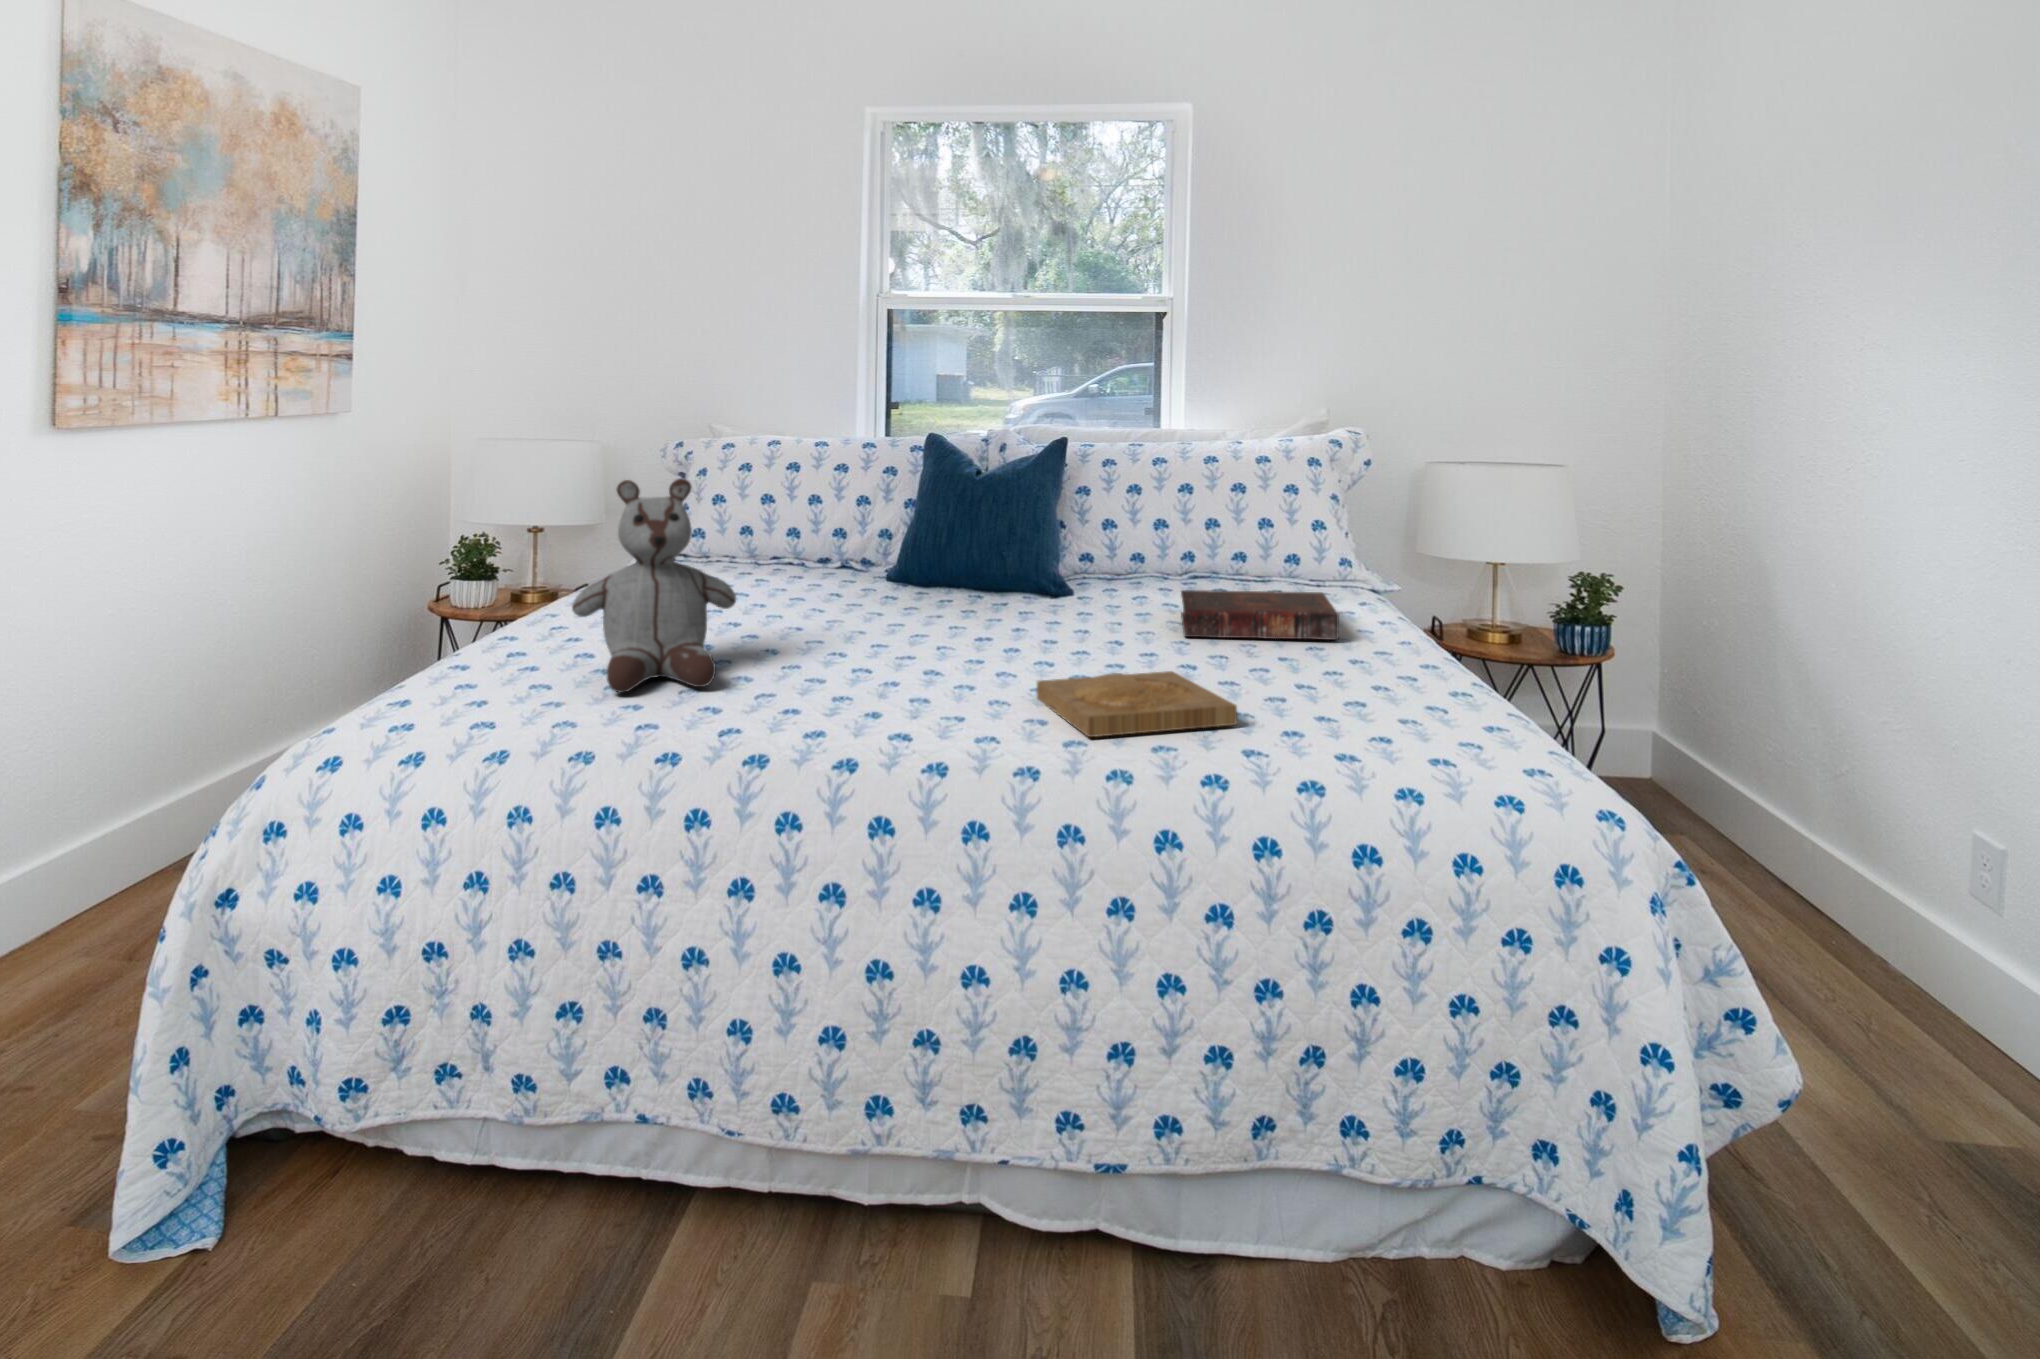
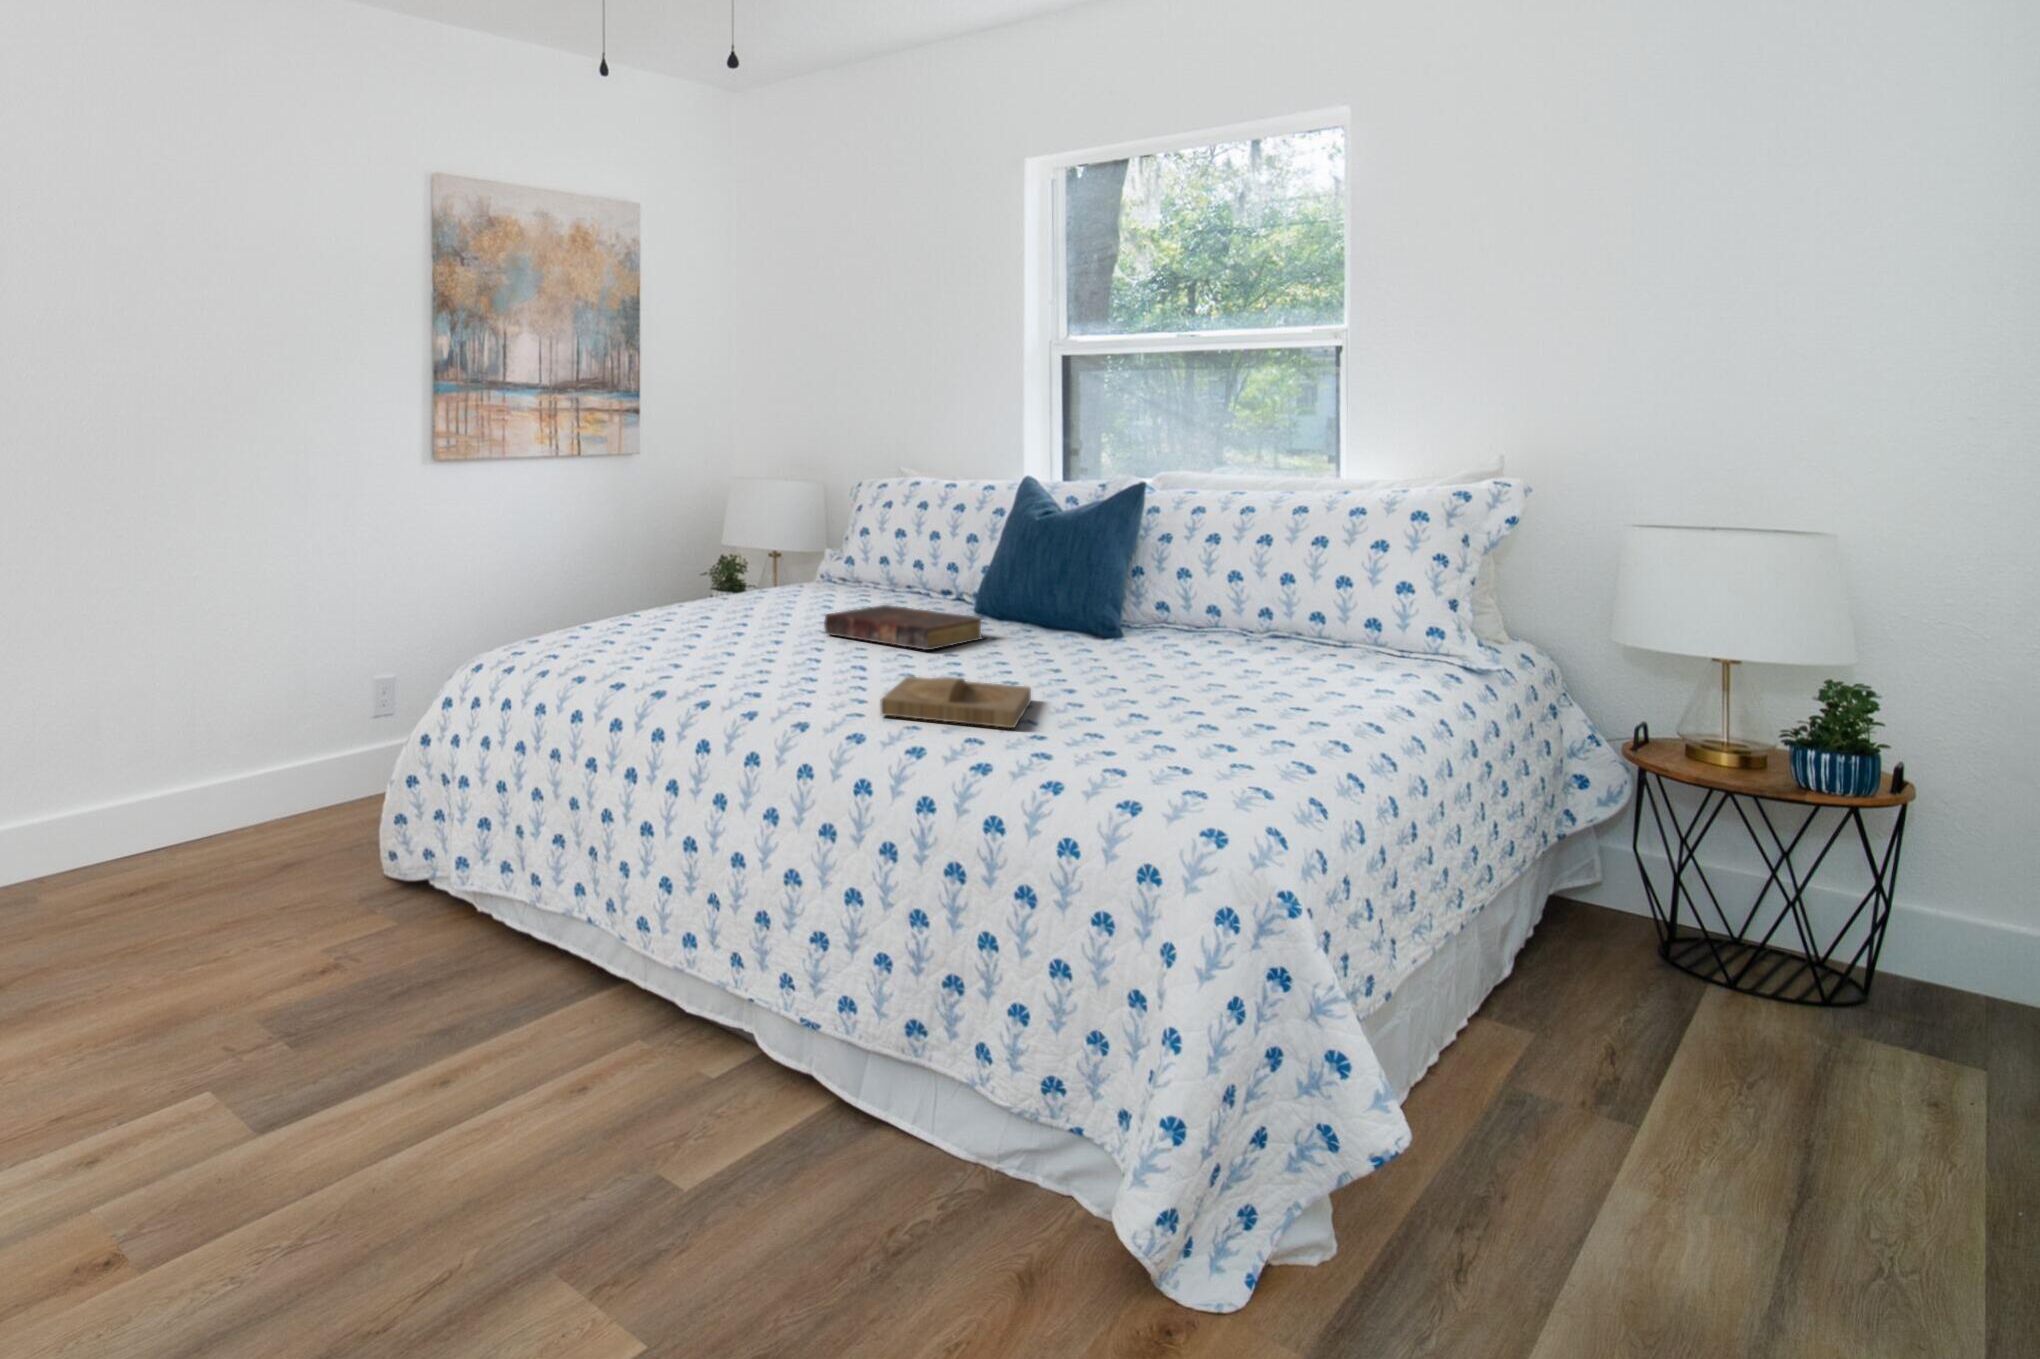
stuffed bear: present [572,478,736,693] -> none [633,500,745,650]
book: present [1181,590,1339,640] -> present [824,605,983,650]

